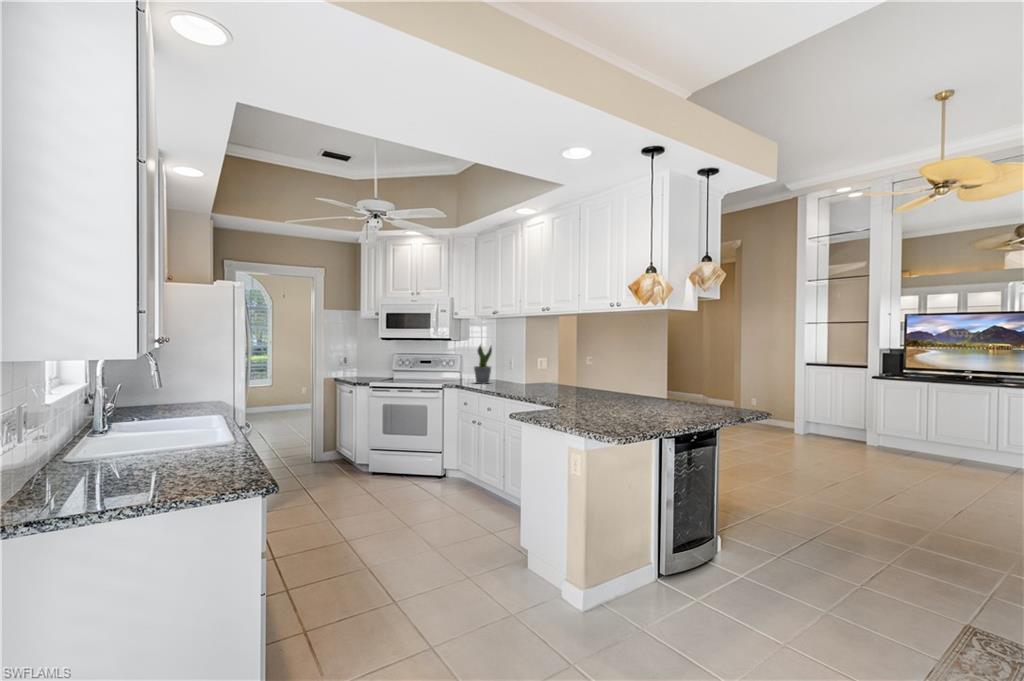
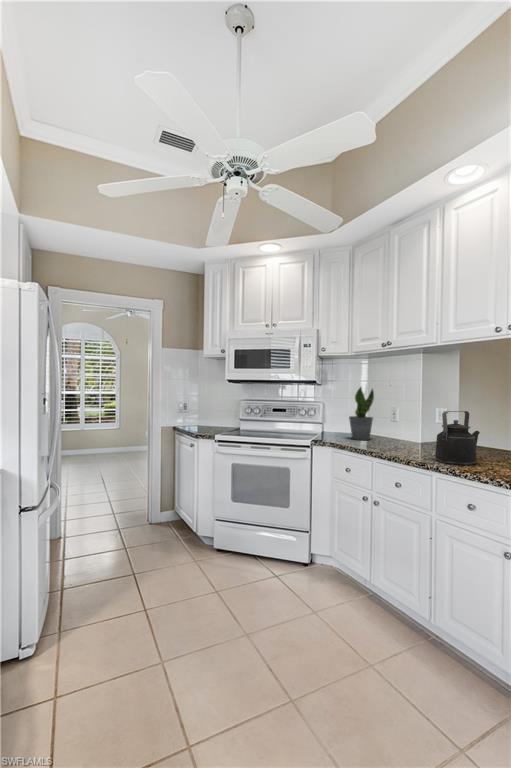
kettle: none [509,361,538,394] -> present [435,411,480,465]

